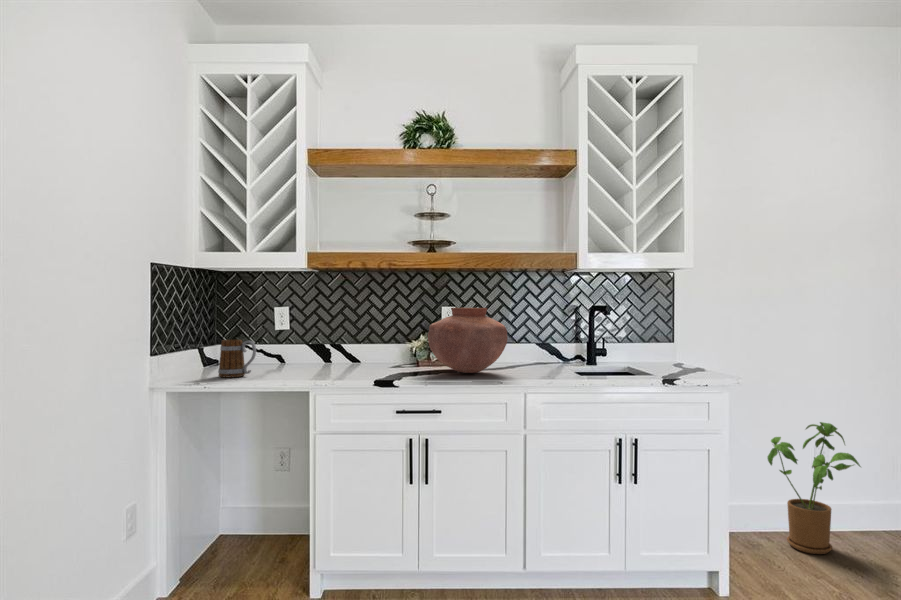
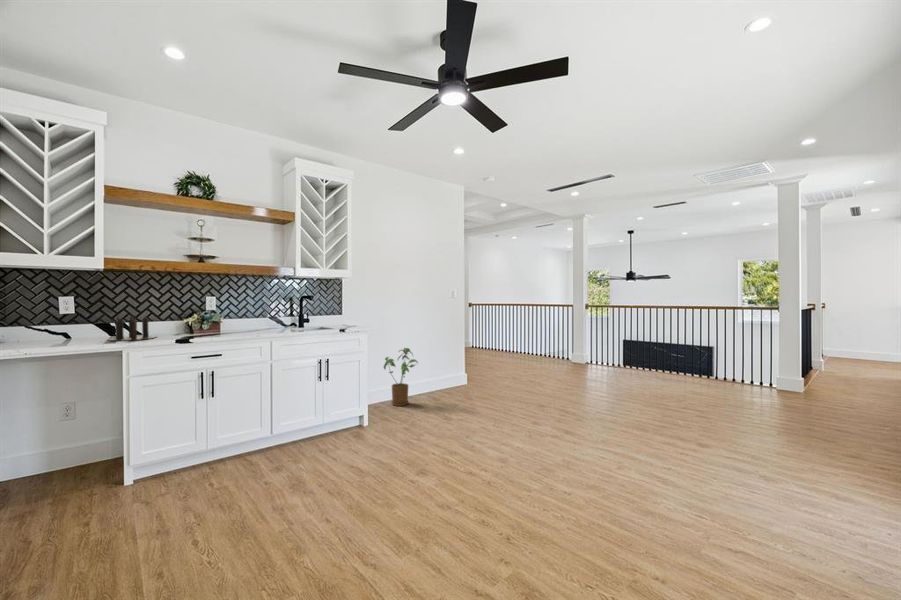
vase: present [428,308,507,373] -> none [207,296,259,334]
candle: none [297,336,369,375] -> present [108,316,156,341]
mug: present [218,339,256,377] -> none [31,319,69,347]

